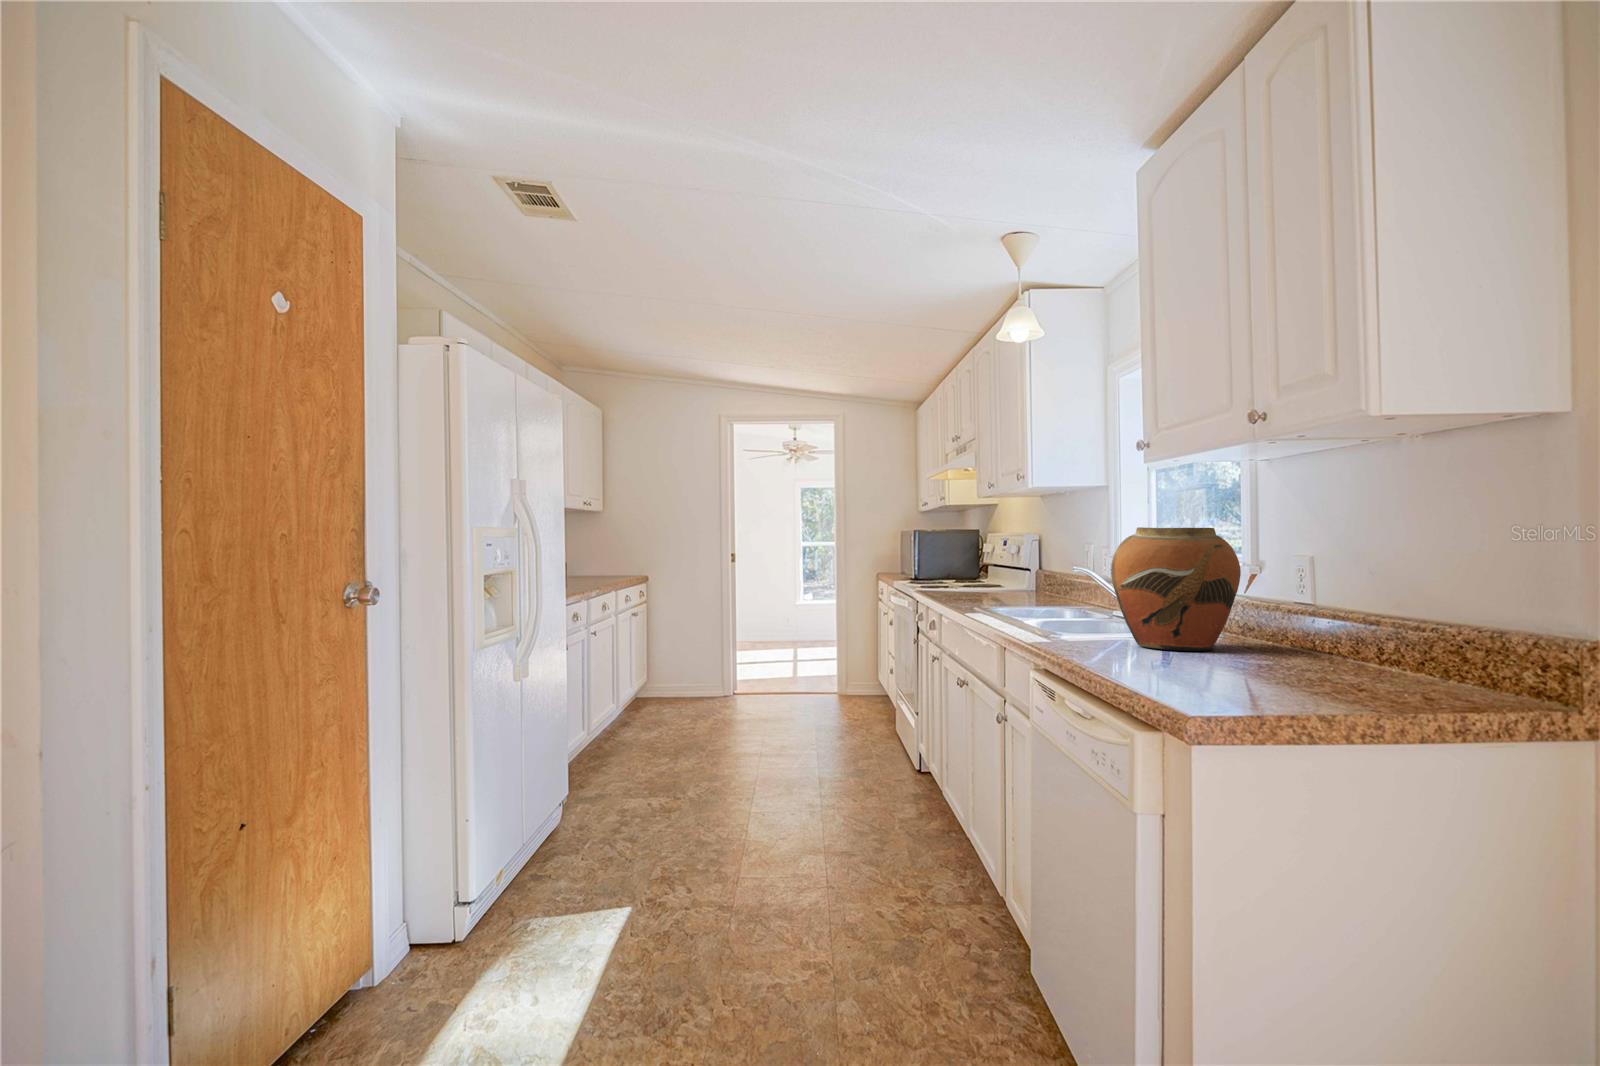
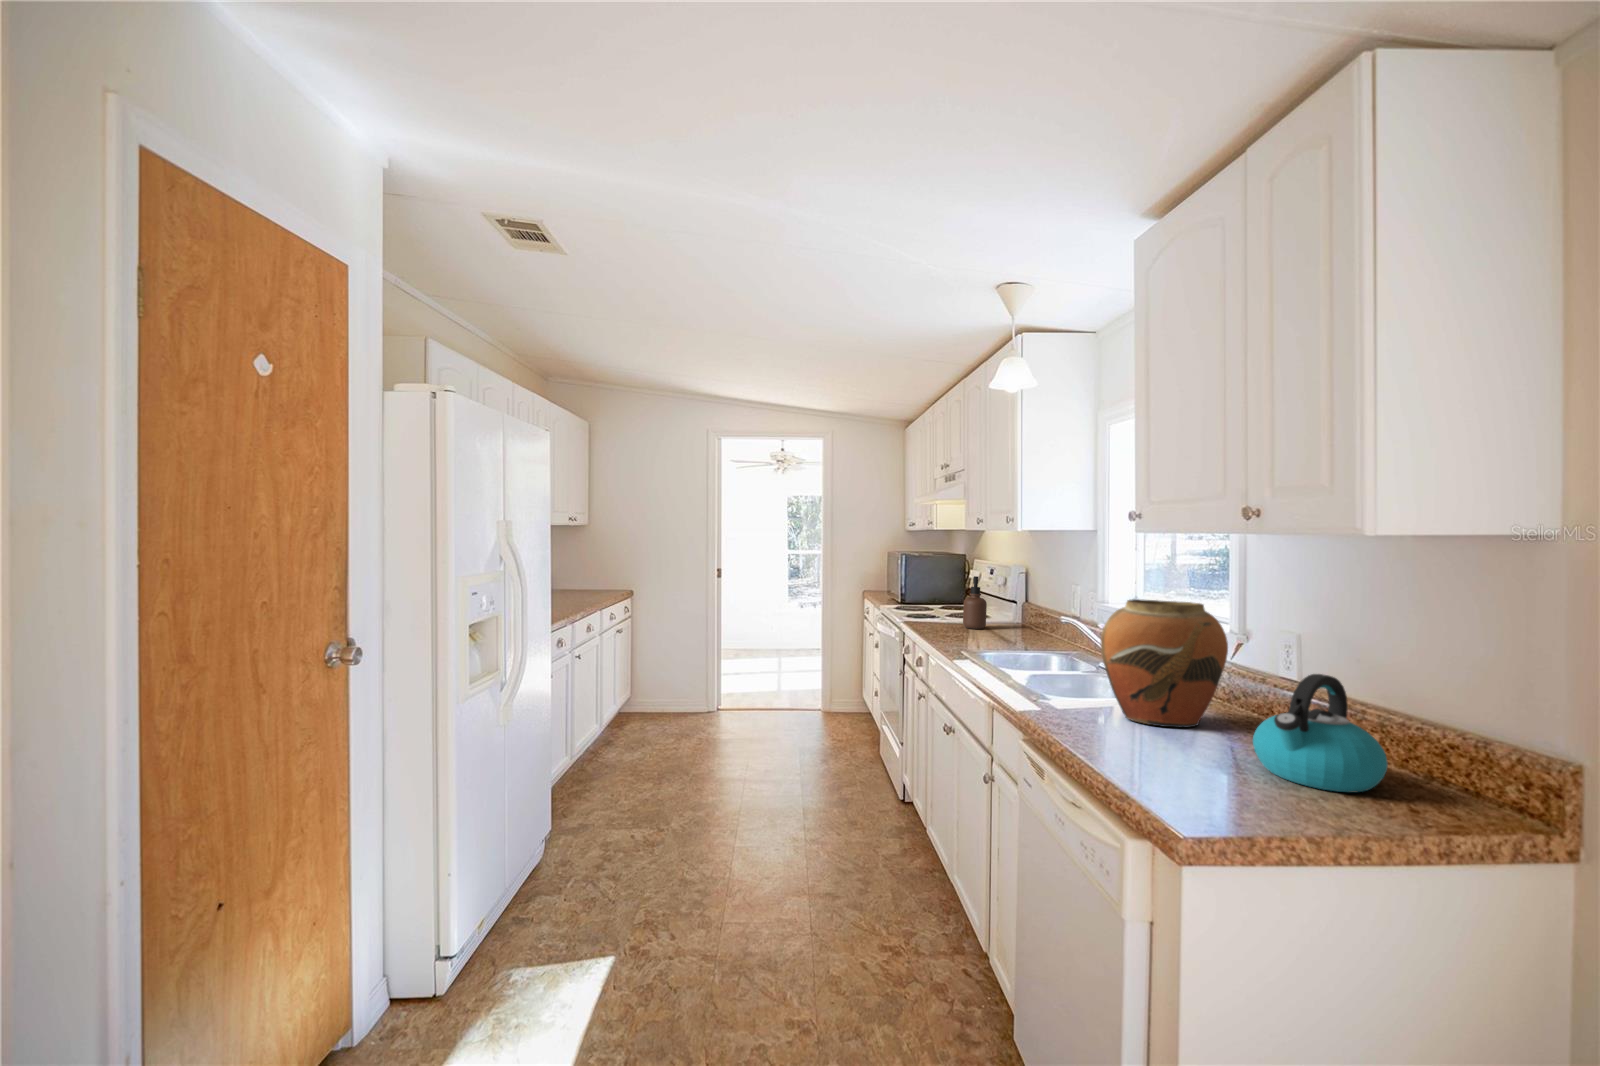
soap dispenser: none [976,542,1000,594] -> present [963,576,987,629]
kettle: none [1265,576,1402,688] -> present [1253,674,1388,792]

